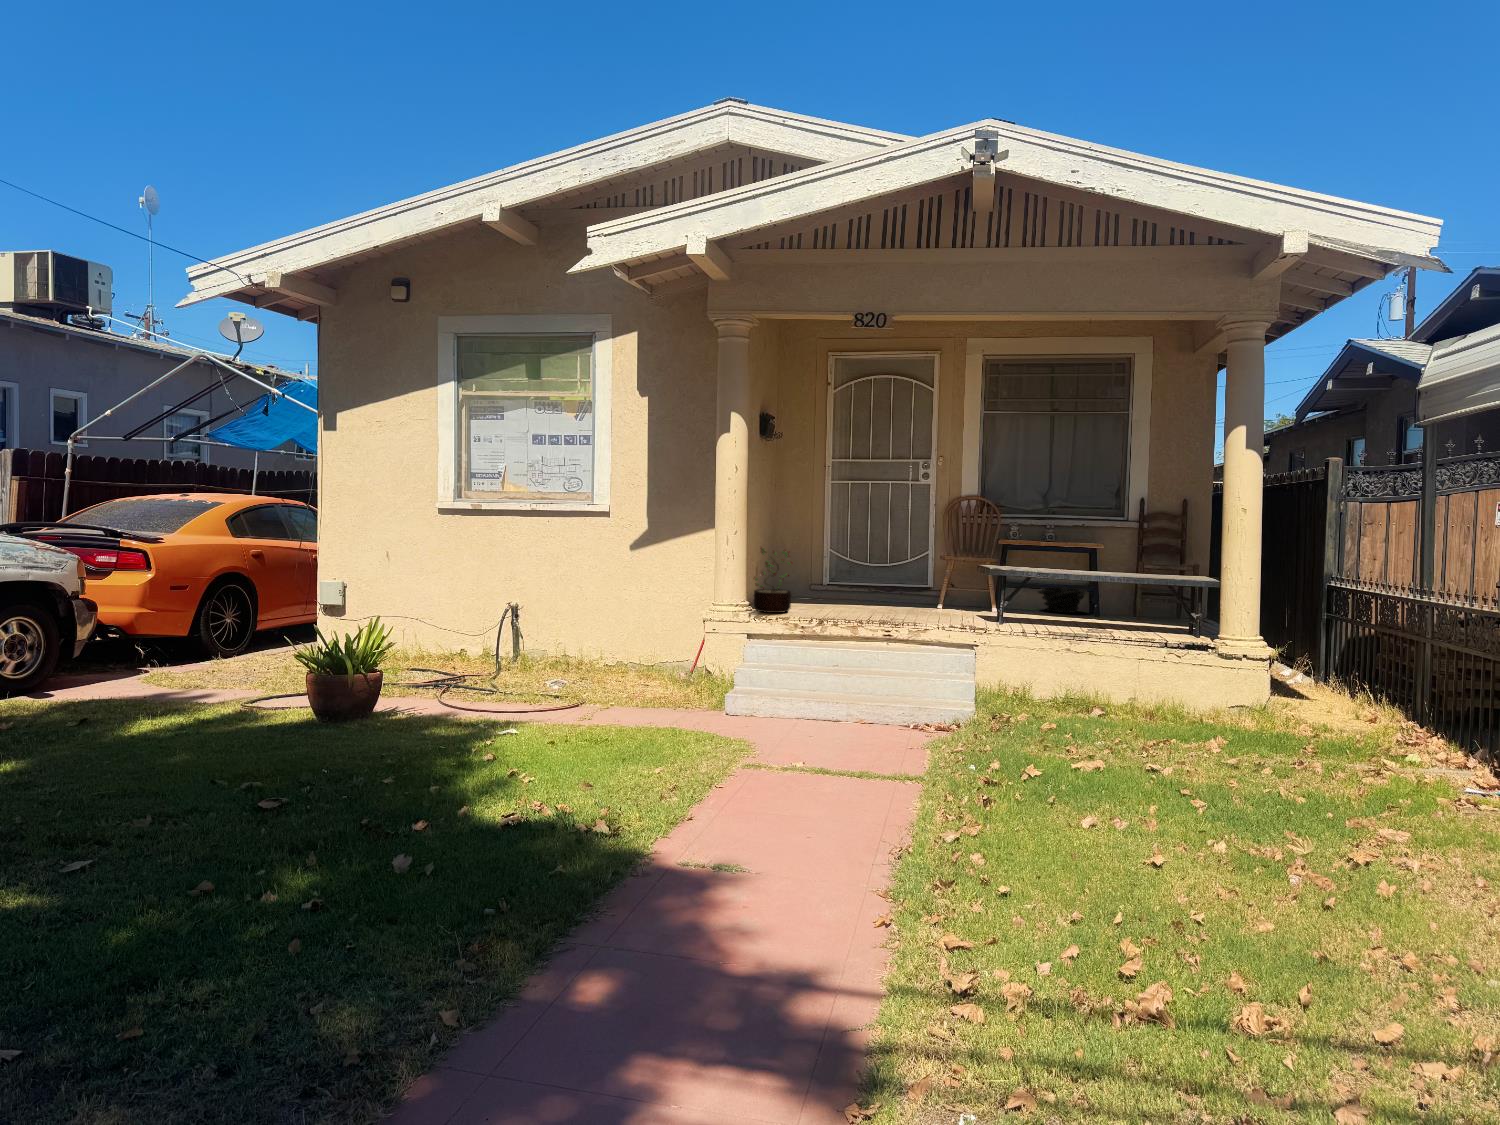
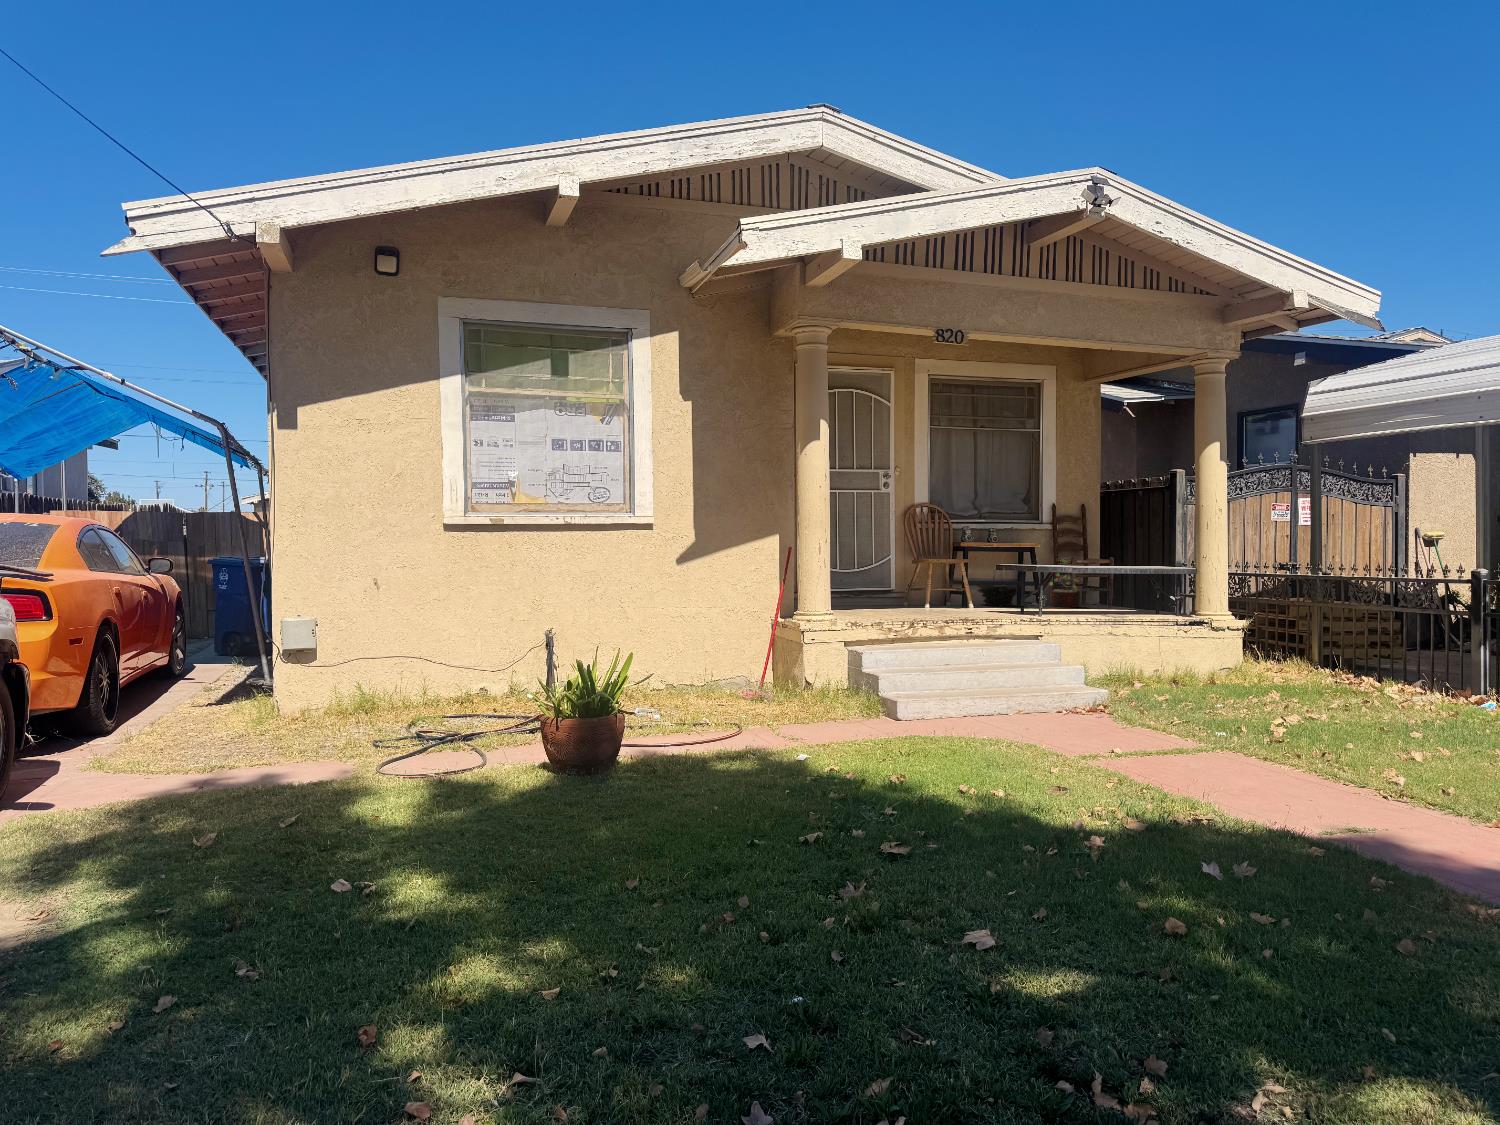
decorative plant: present [754,547,792,613] -> present [1049,559,1080,608]

